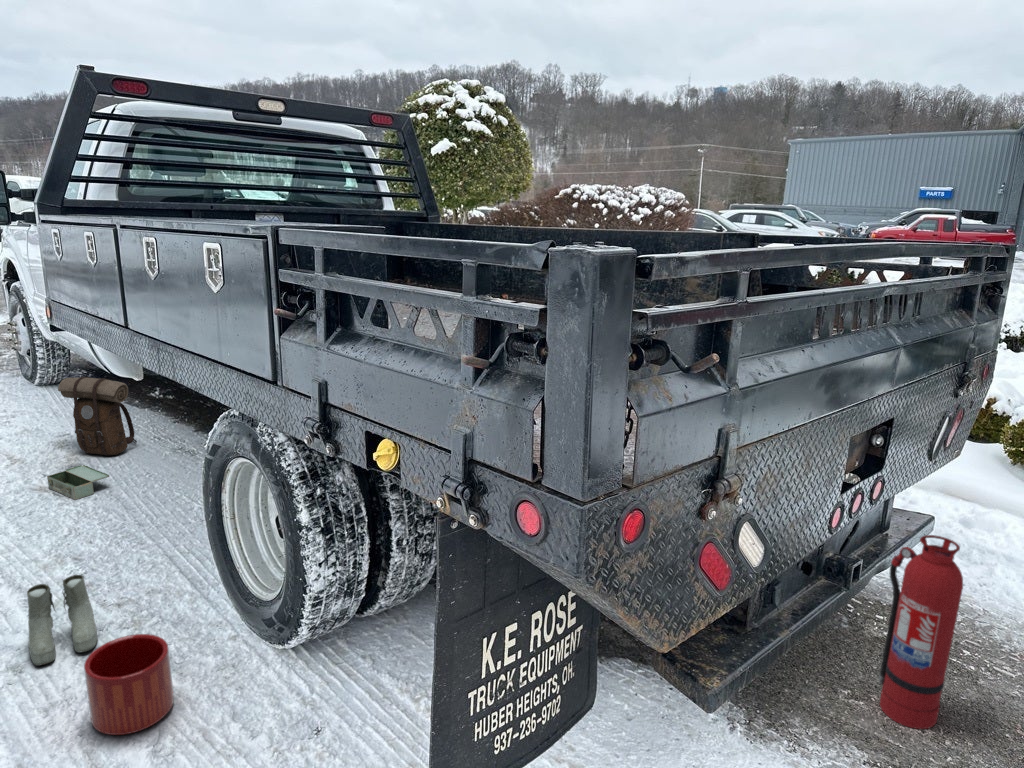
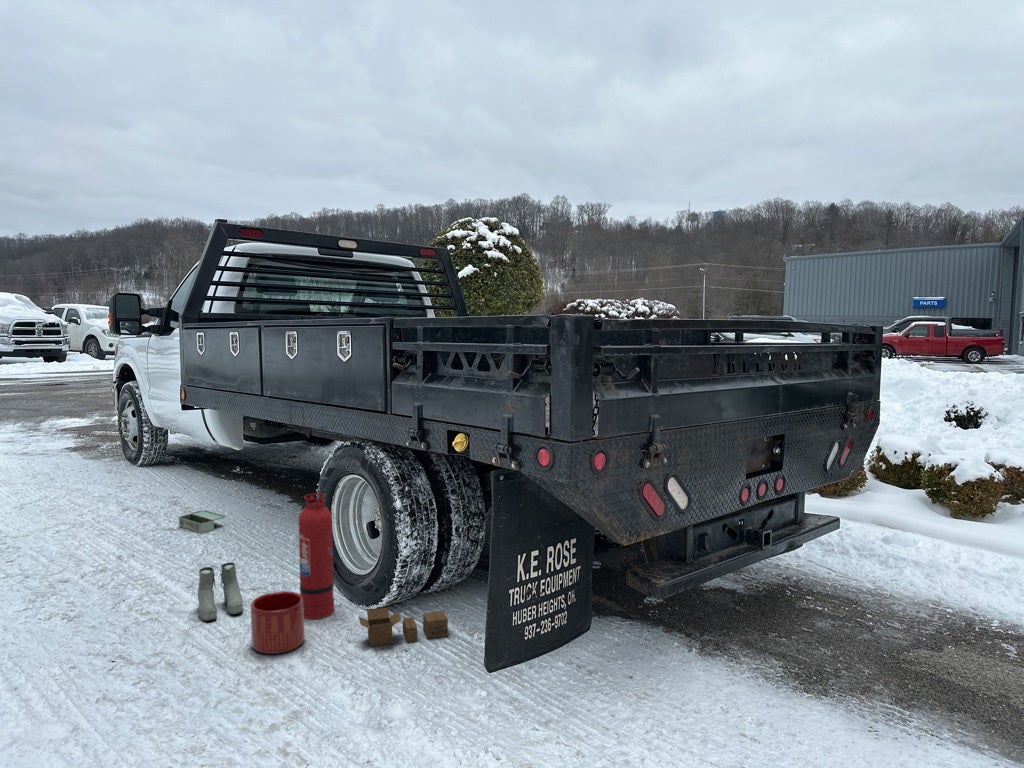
backpack: present [58,377,137,456] -> none [183,445,238,507]
fire extinguisher: present [879,535,963,729] -> present [299,493,334,619]
cardboard box: none [252,654,385,718] -> present [359,608,448,646]

